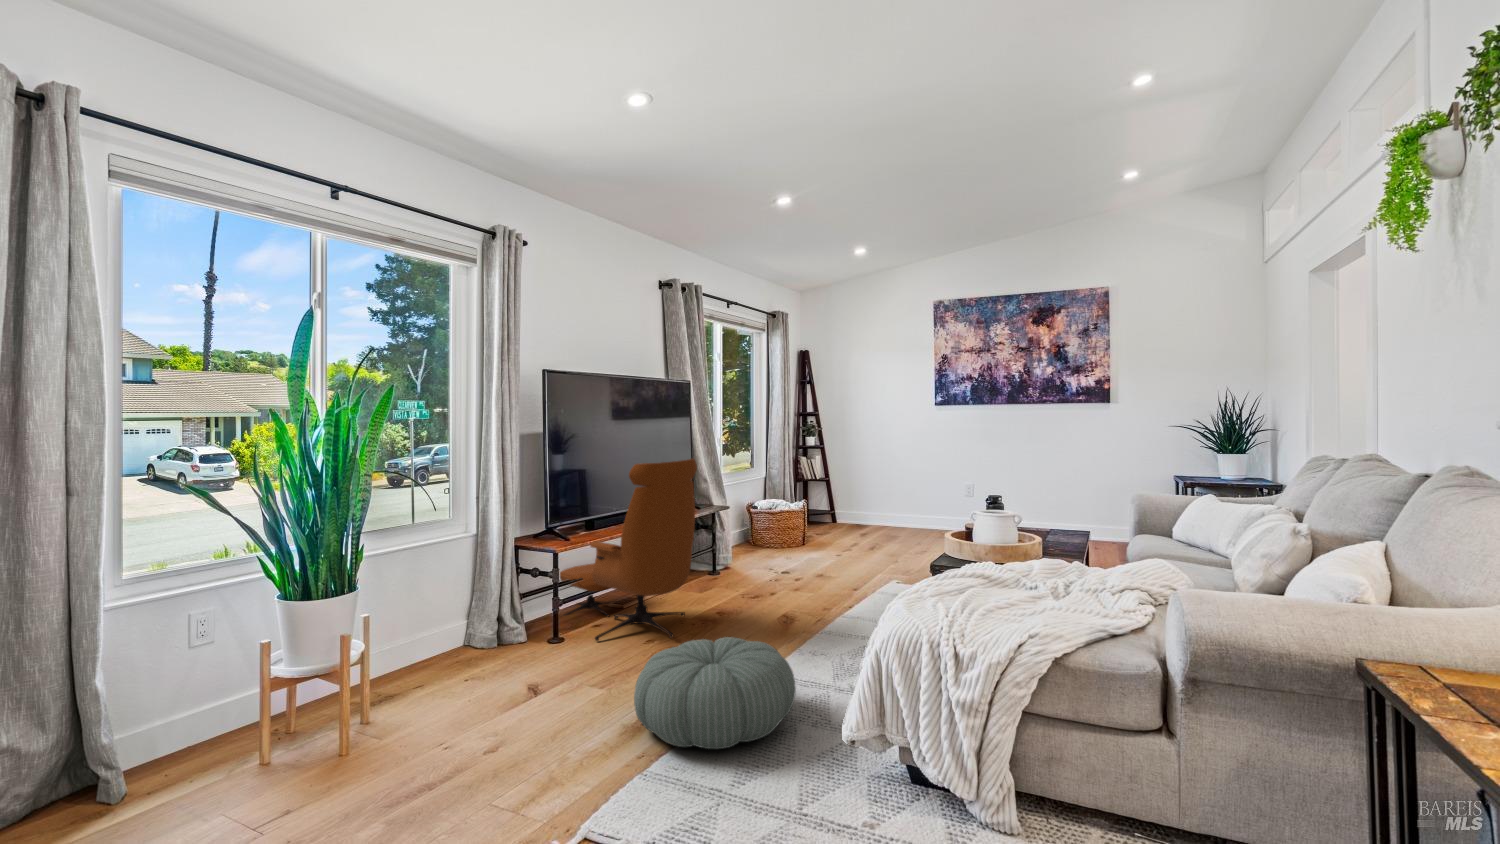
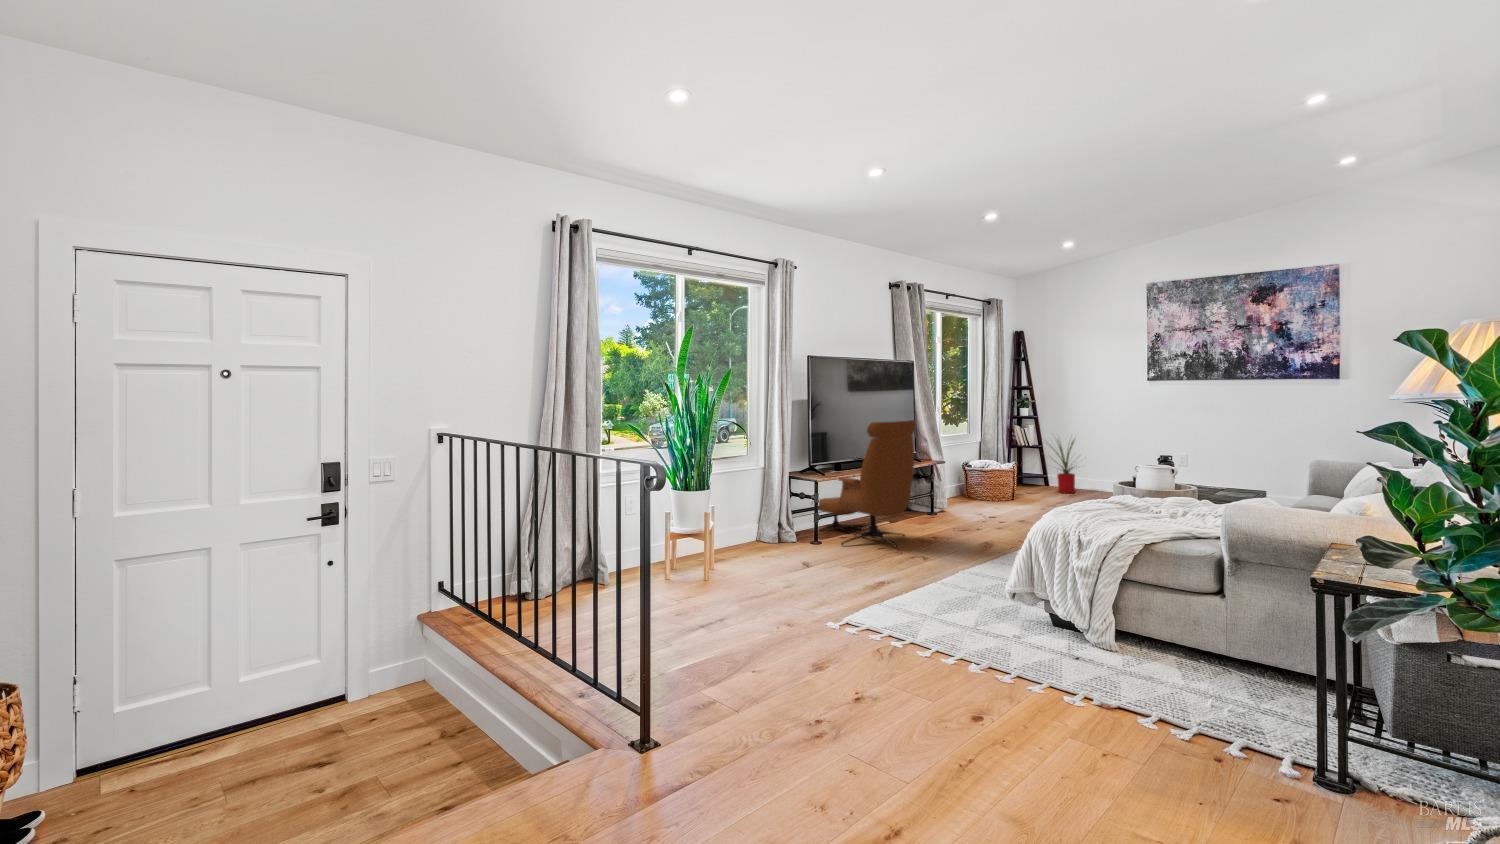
house plant: none [829,462,880,530] -> present [1052,441,1075,493]
pouf: present [634,637,796,749] -> none [871,538,979,598]

